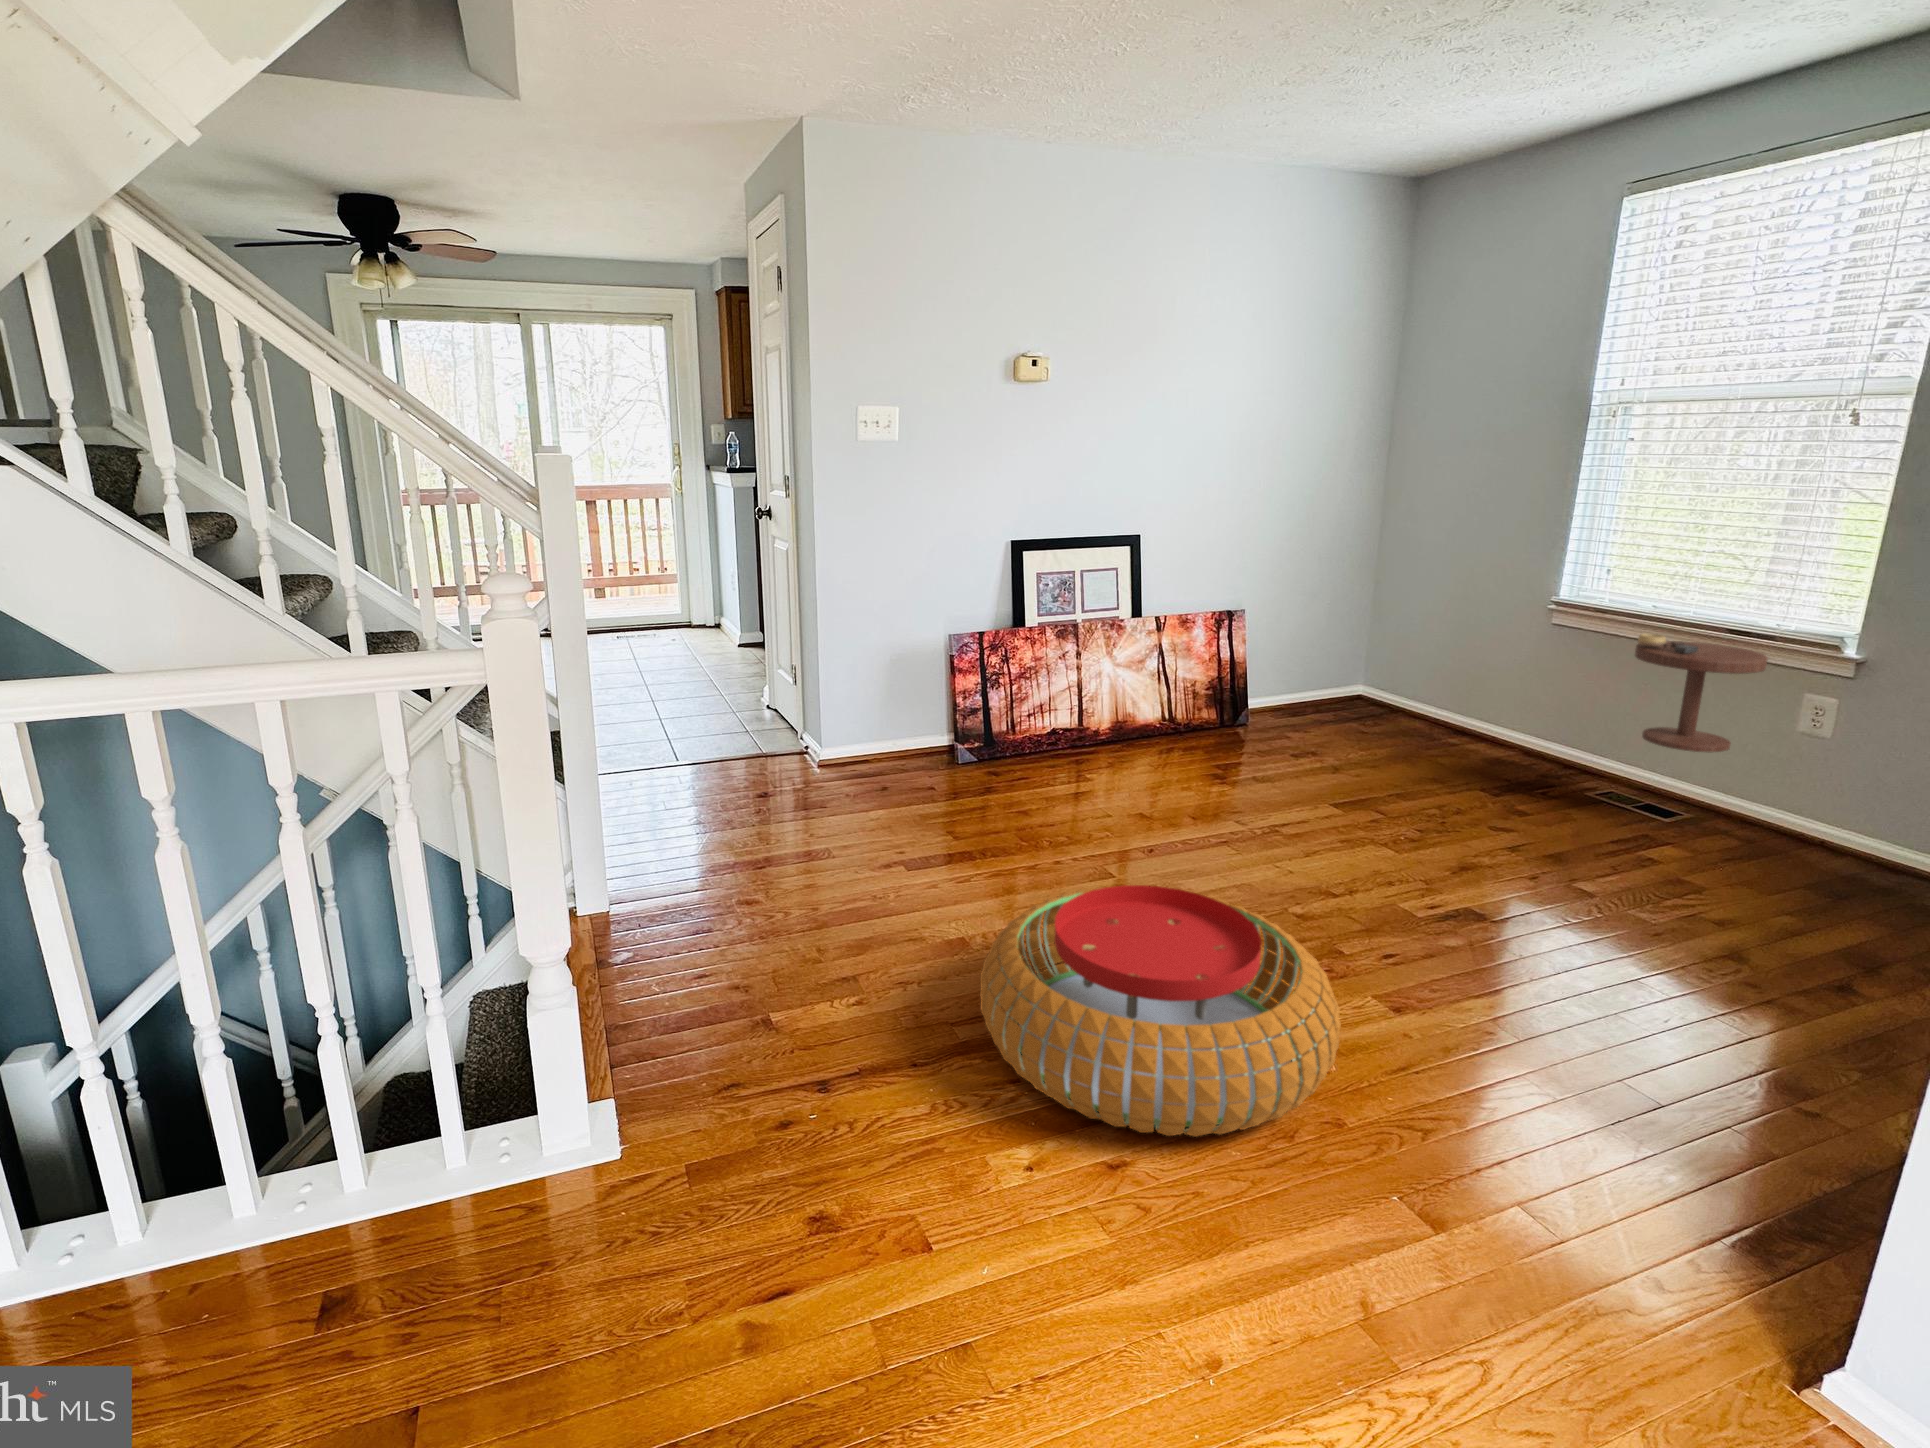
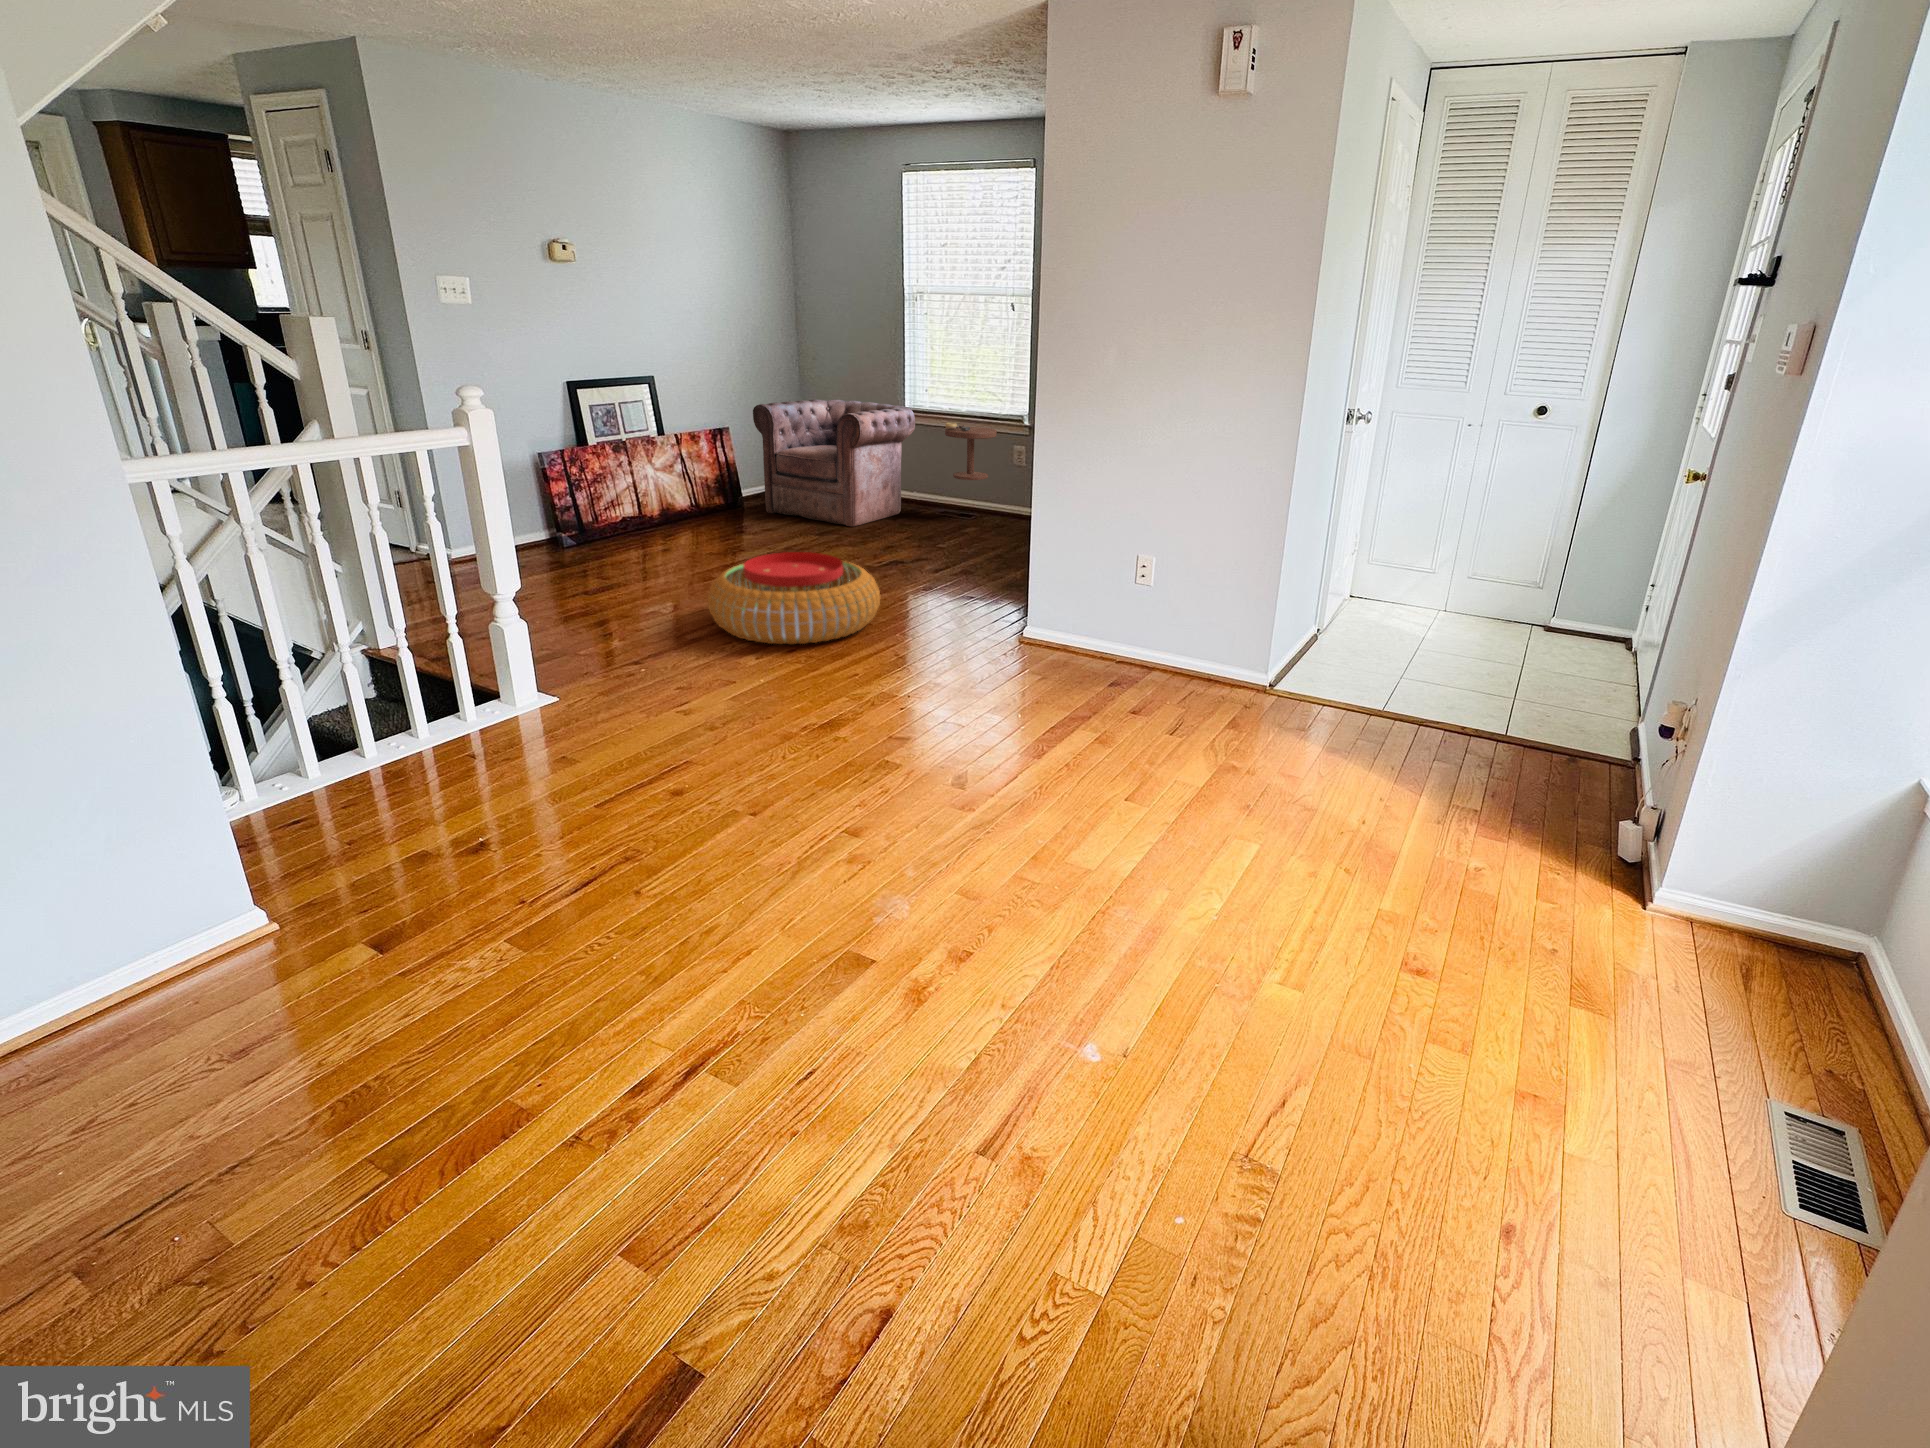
armchair: none [1276,575,1576,798] -> present [753,399,915,527]

